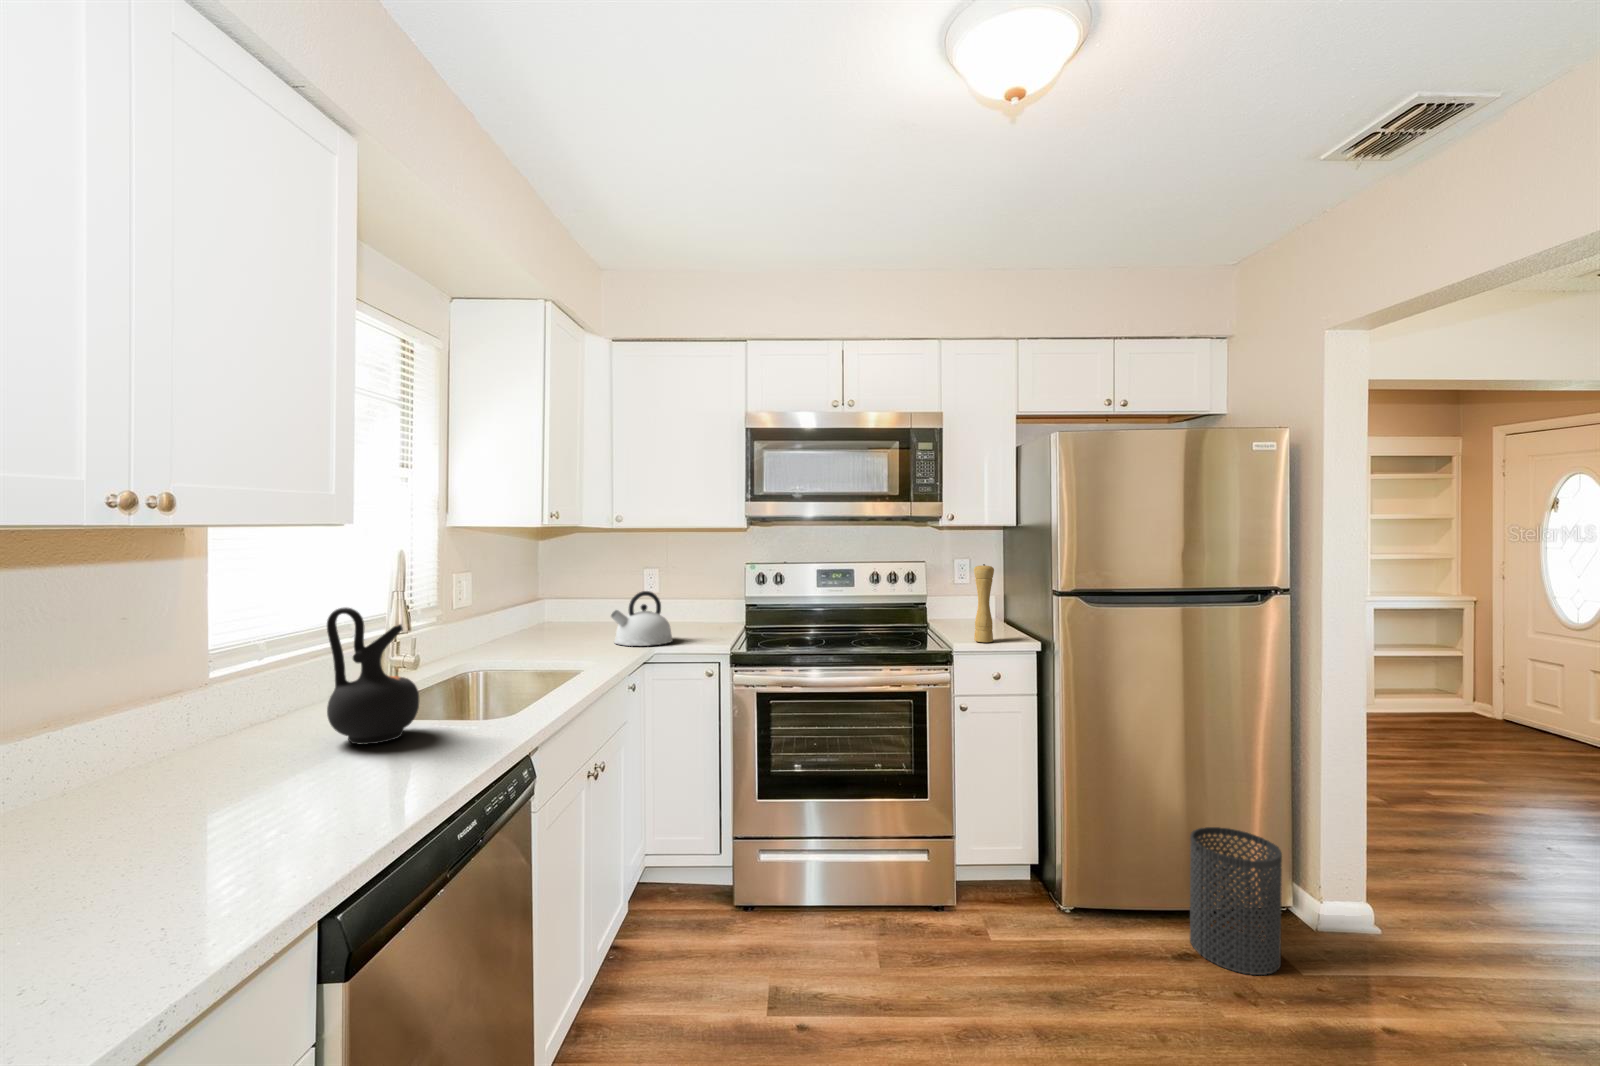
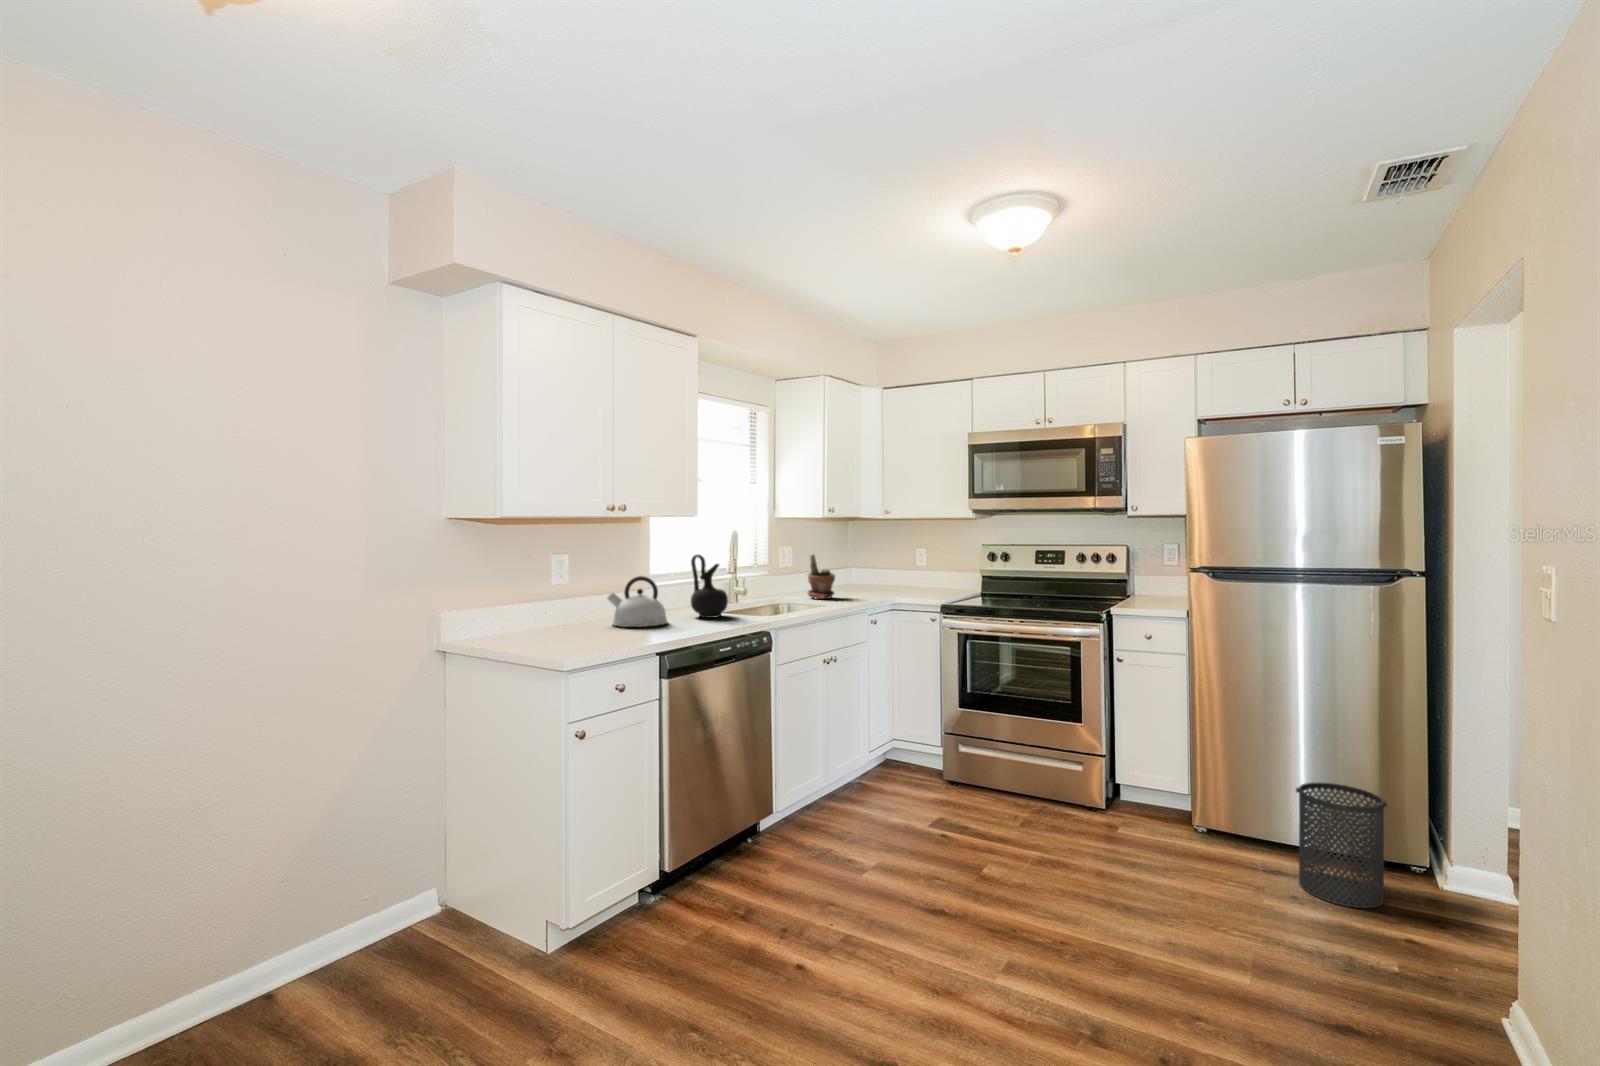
pepper mill: present [974,564,994,642] -> none [1142,545,1160,610]
potted plant: none [510,584,559,657] -> present [808,554,835,599]
kettle: present [611,591,673,646] -> present [607,576,668,627]

